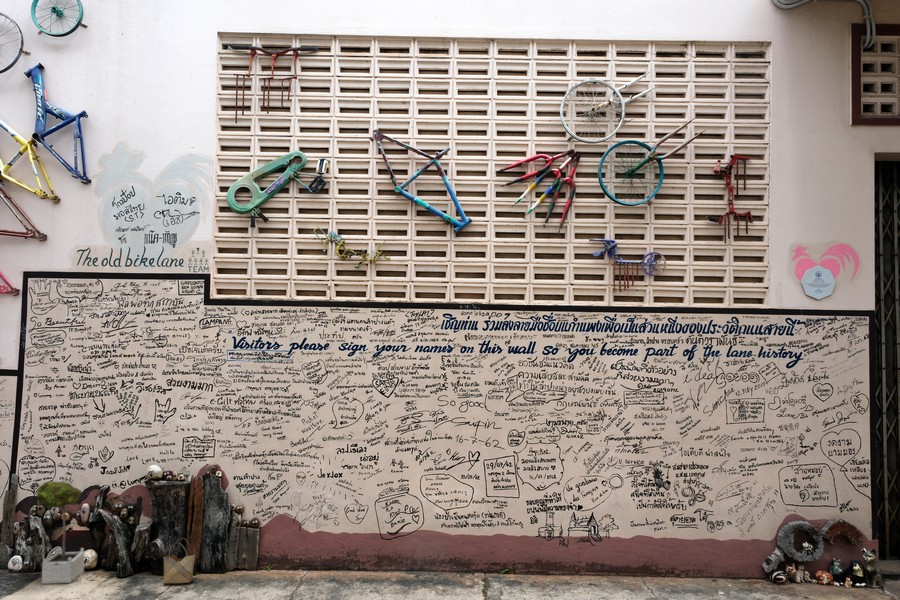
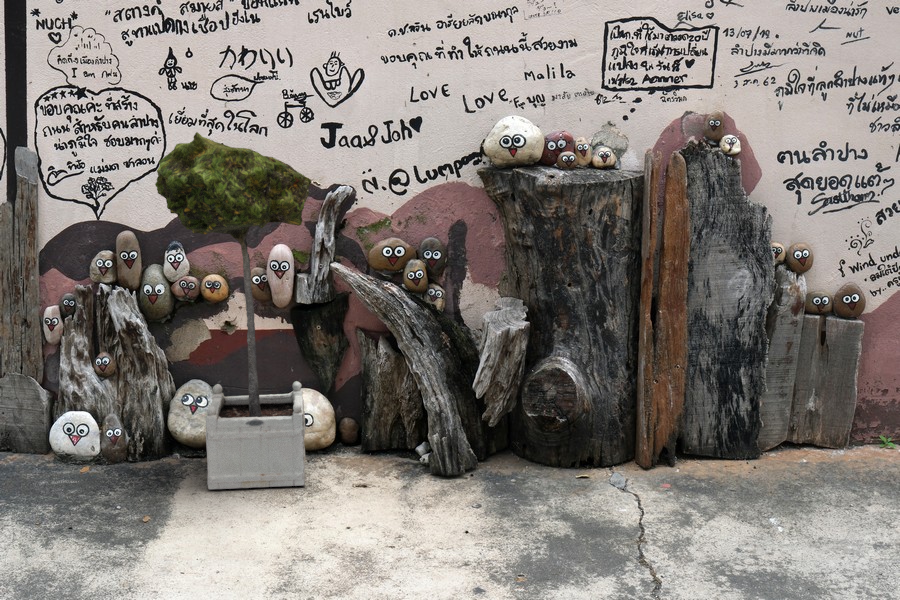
woven basket: present [163,538,196,584] -> none [618,341,713,483]

